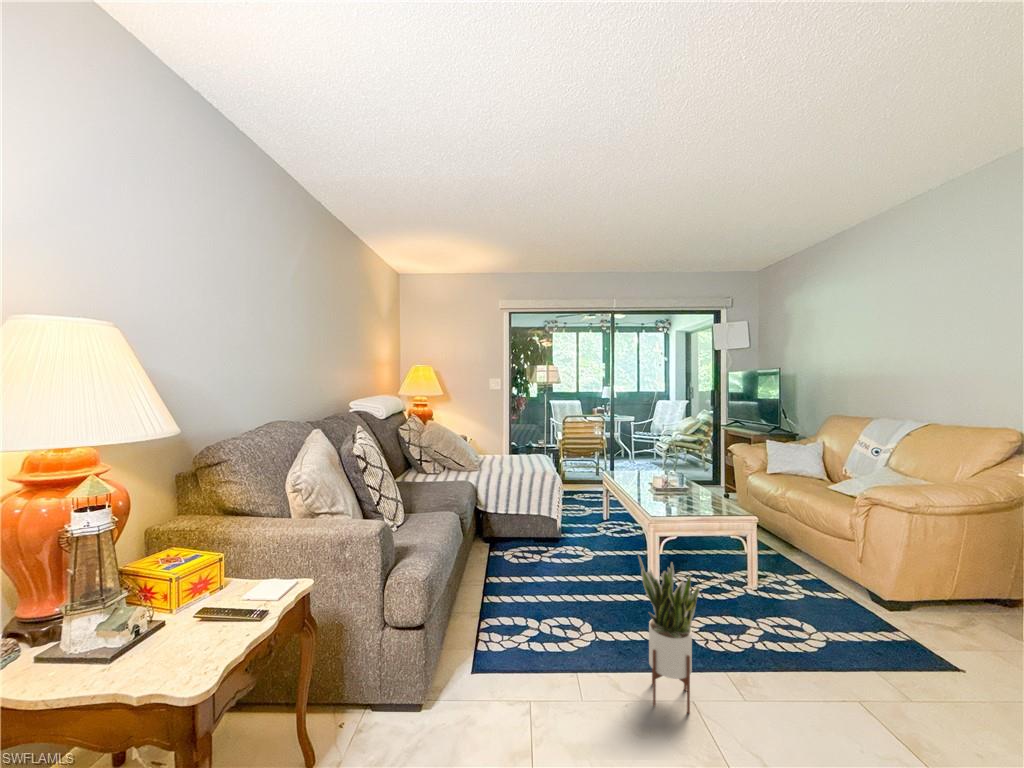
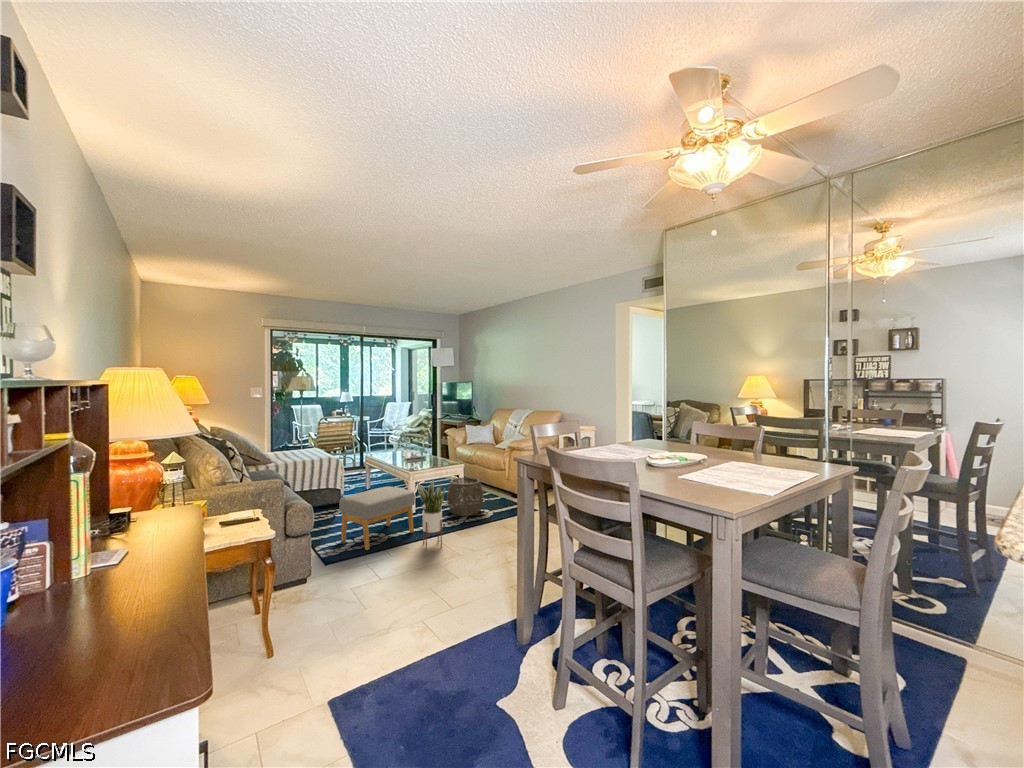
footstool: none [518,540,645,662] -> present [339,486,415,550]
woven basket: none [718,544,802,632] -> present [447,478,484,516]

